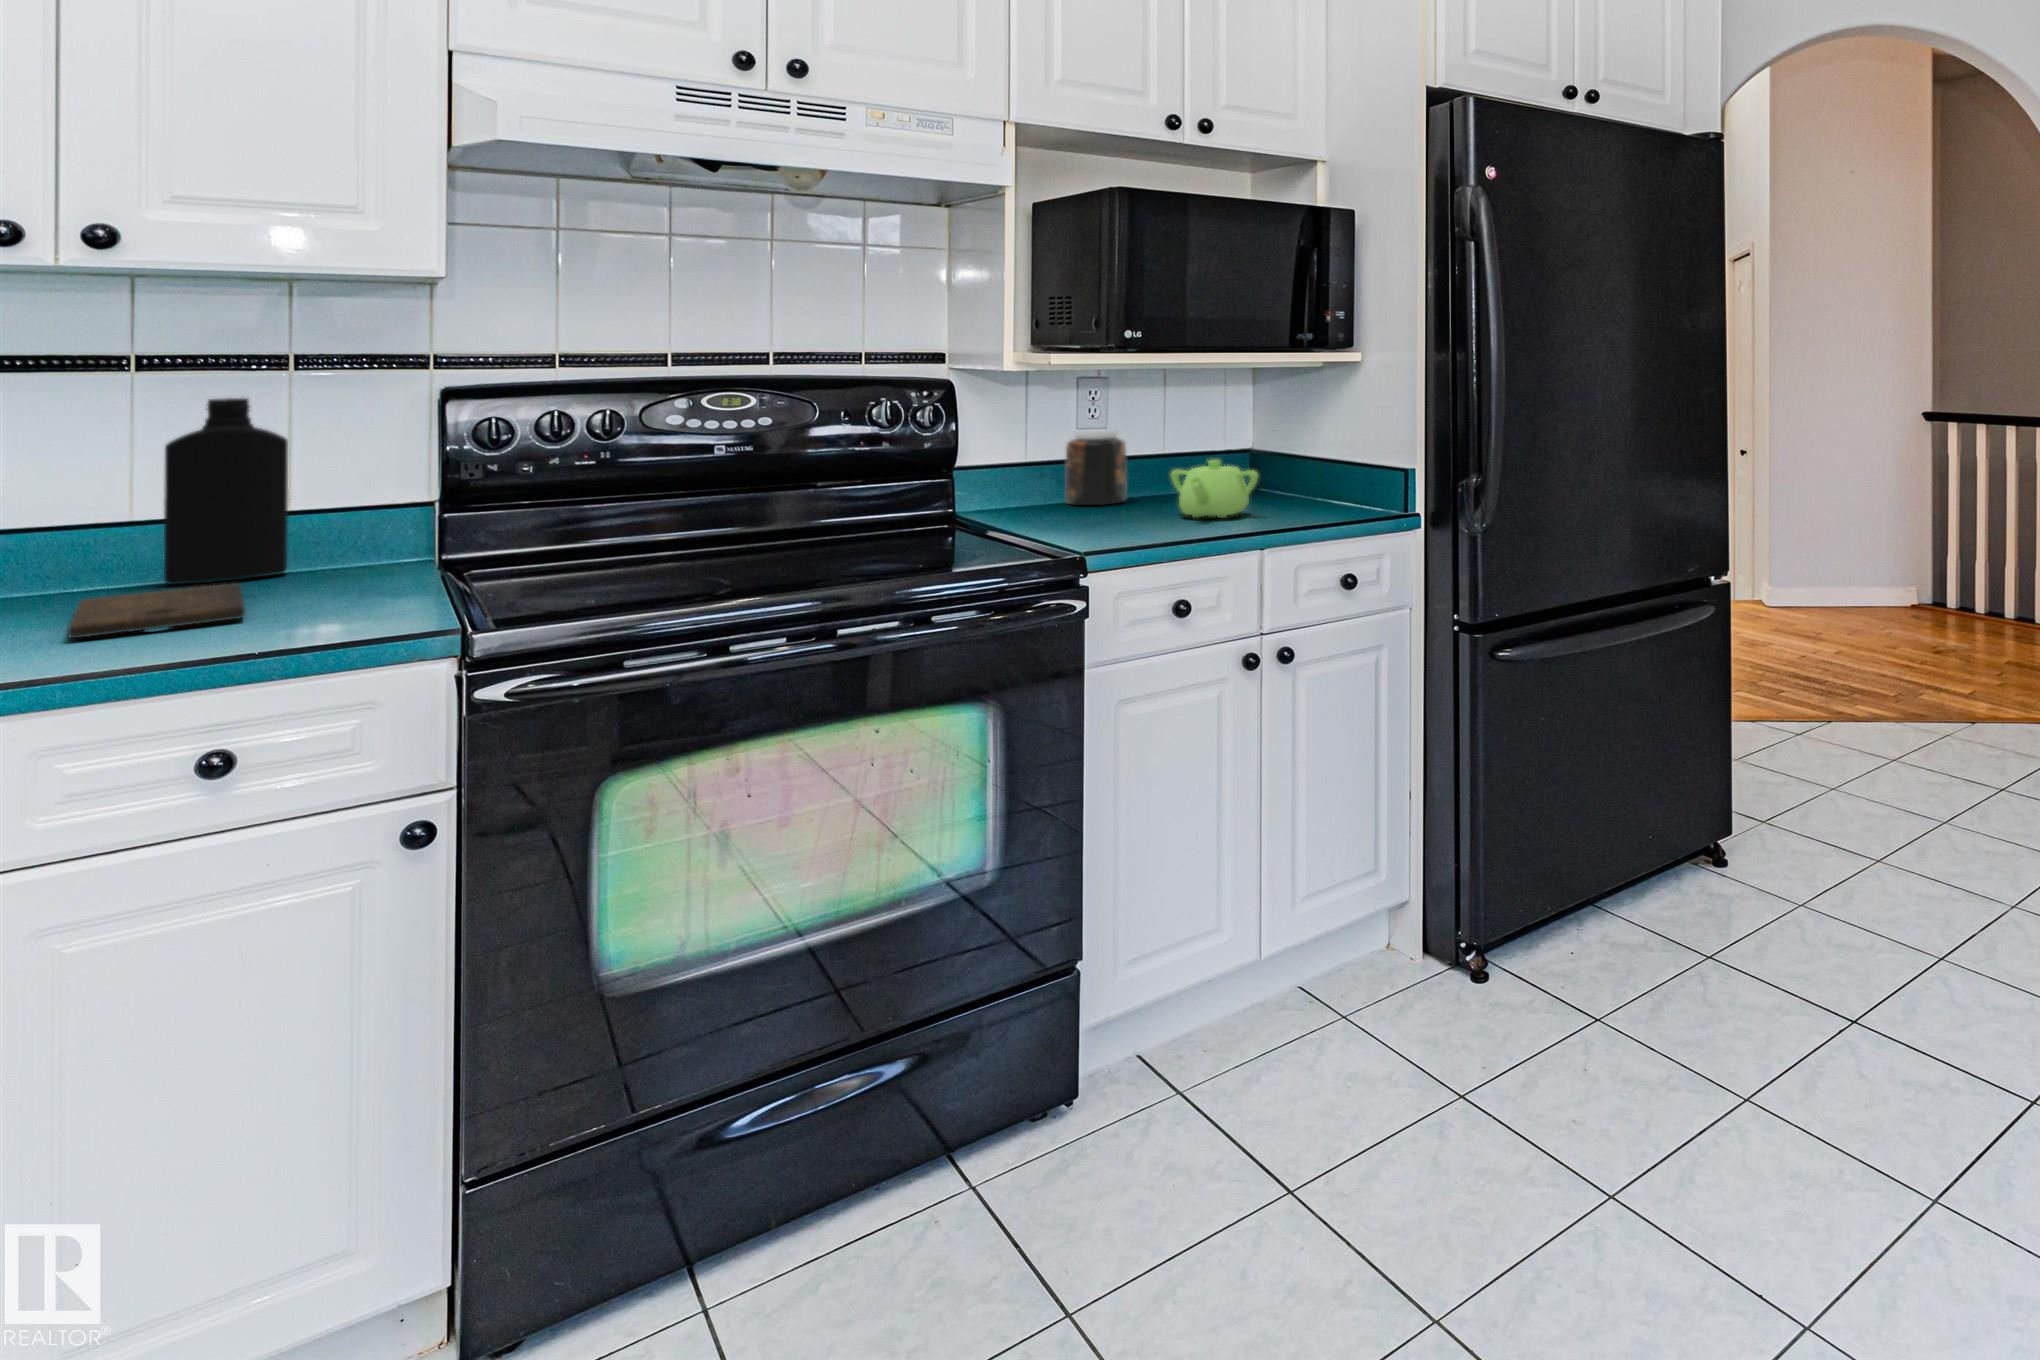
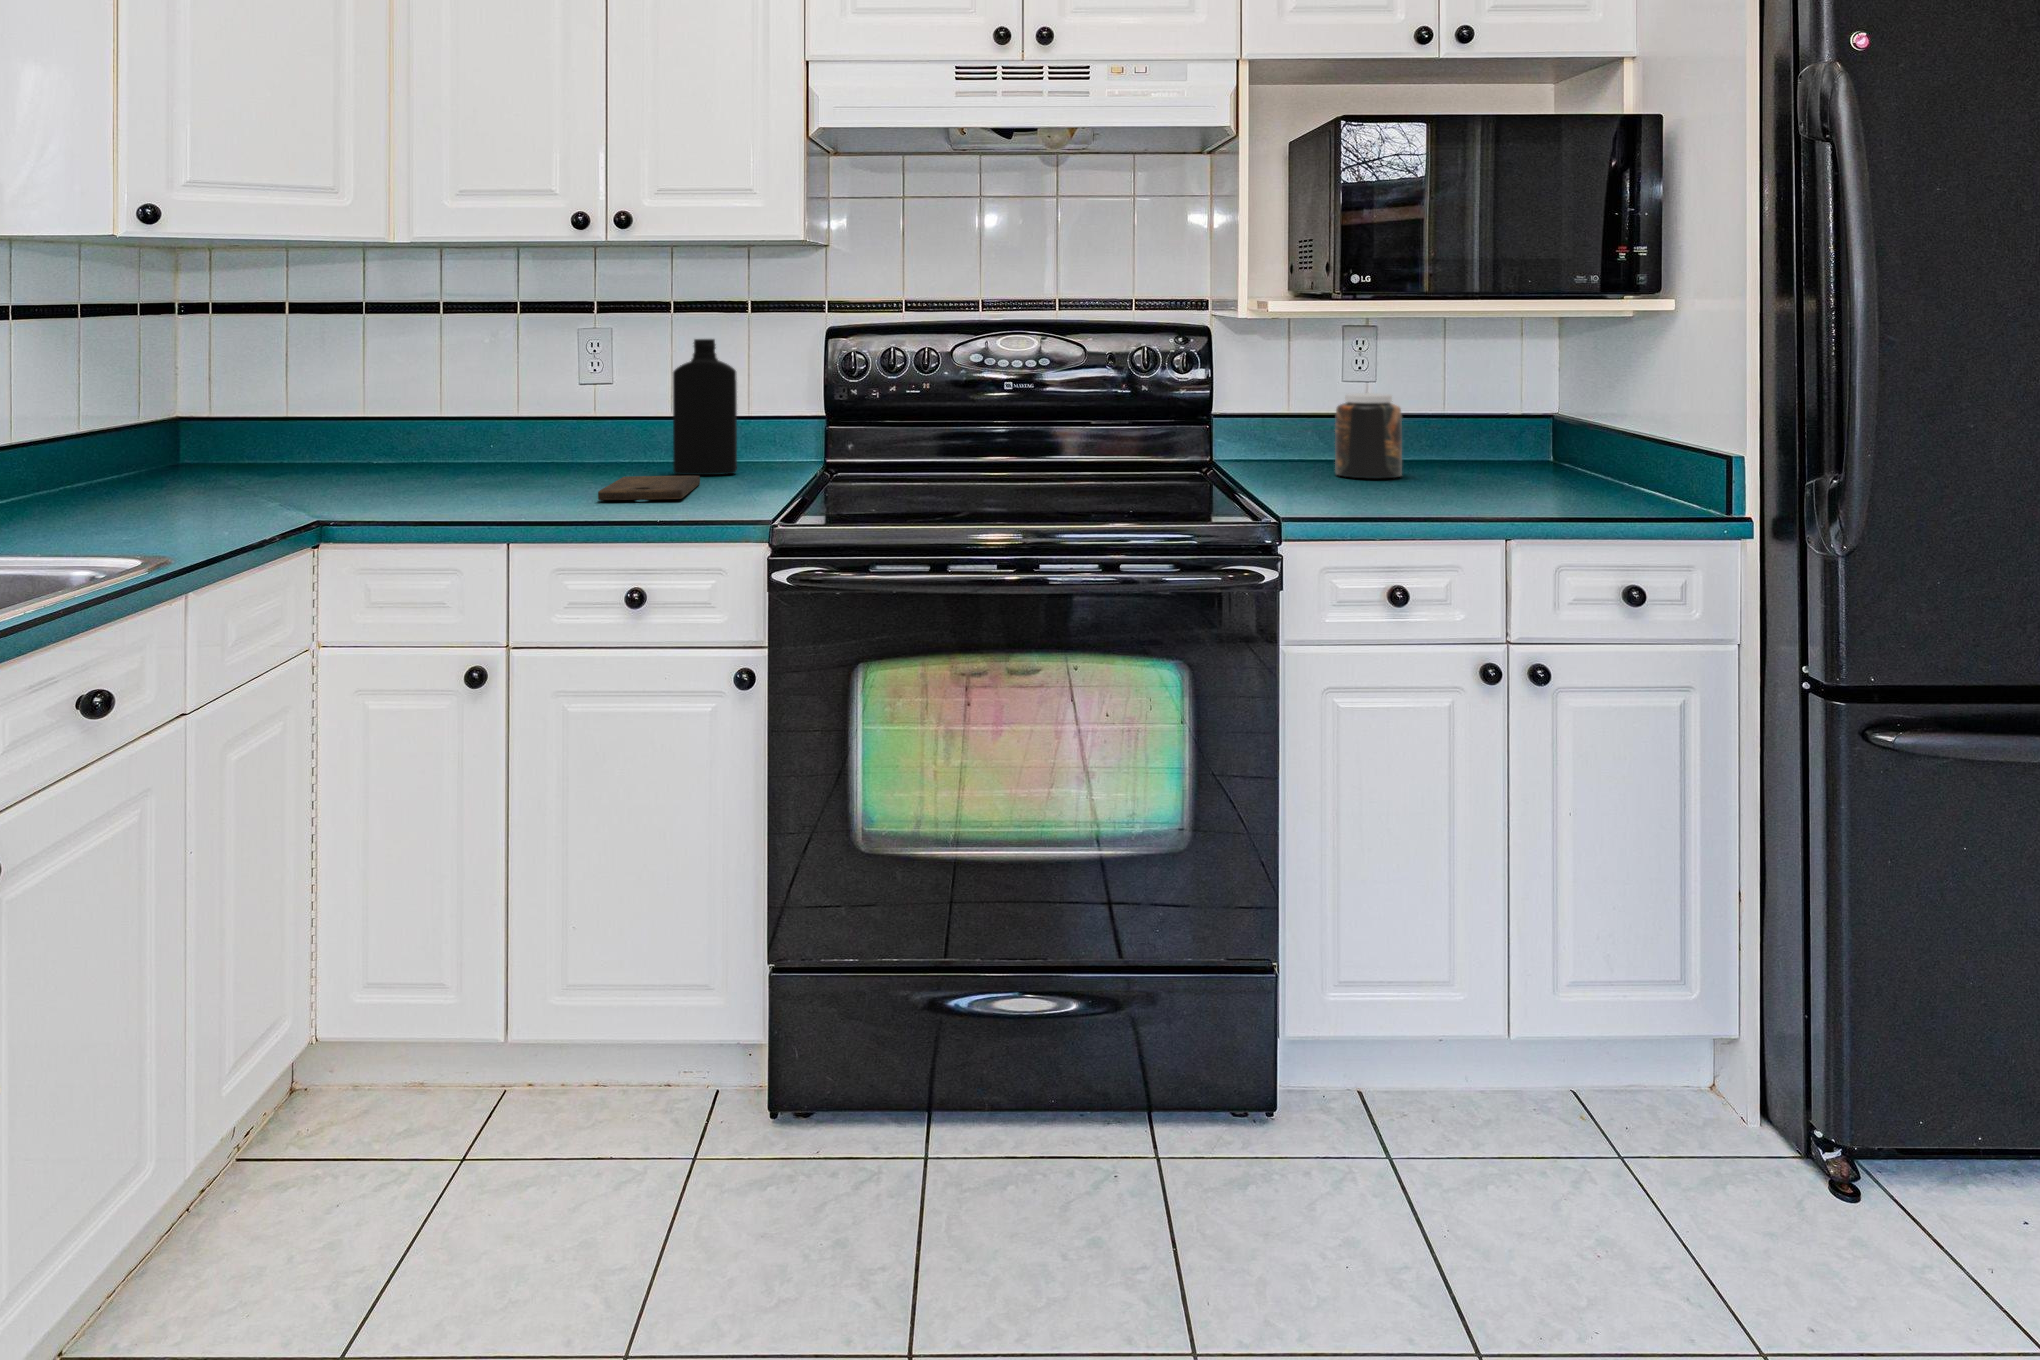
teapot: present [1171,460,1258,518] -> none [1431,433,1532,504]

